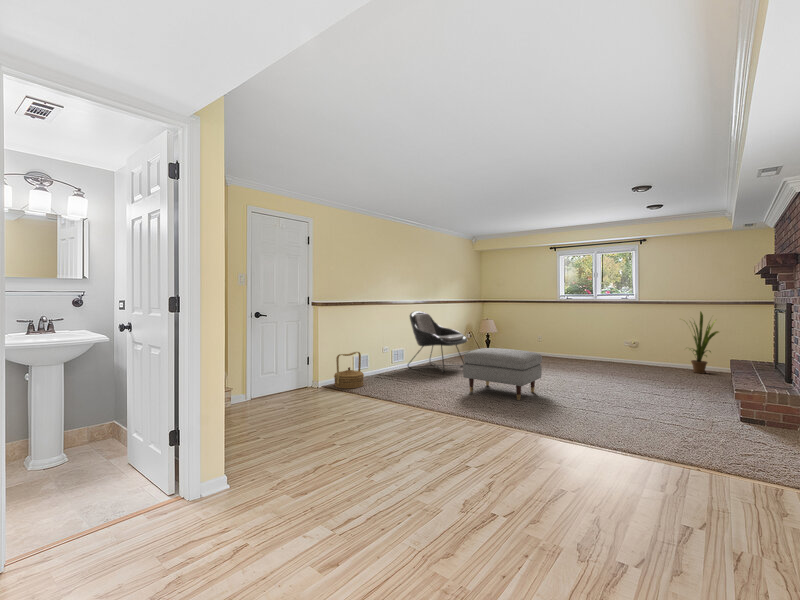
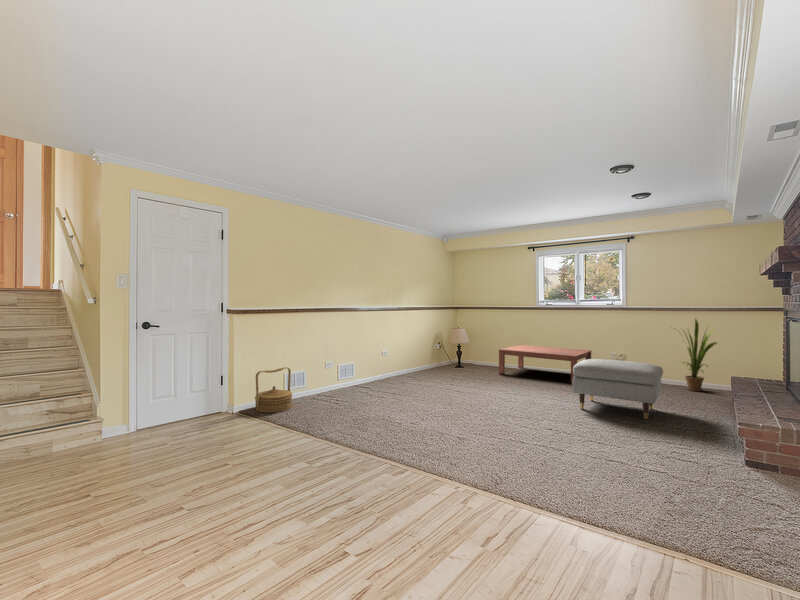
lounge chair: present [408,311,467,373] -> none [358,318,428,391]
coffee table: none [526,335,608,368] -> present [499,345,592,383]
ottoman: present [463,348,542,400] -> present [572,359,663,419]

